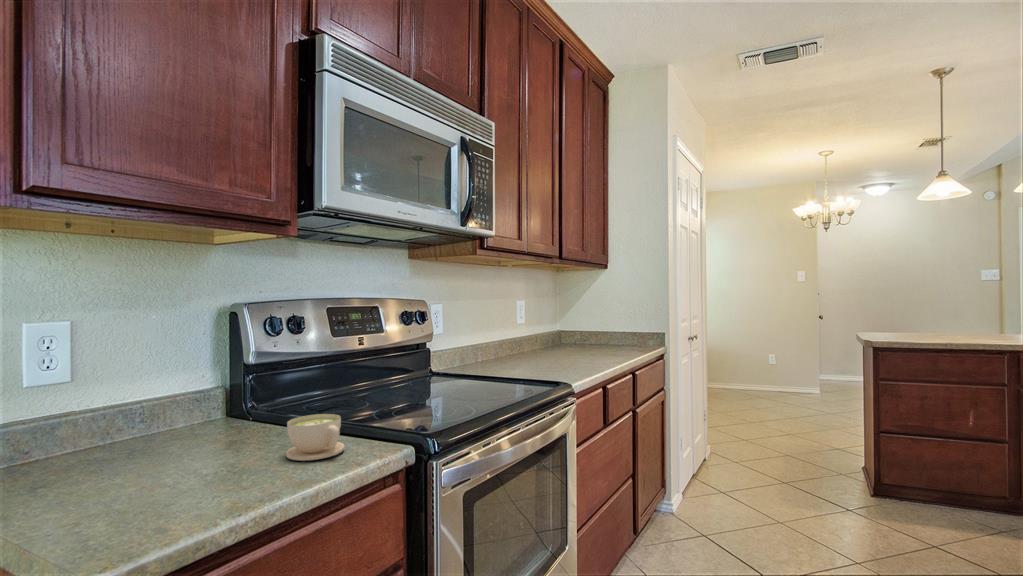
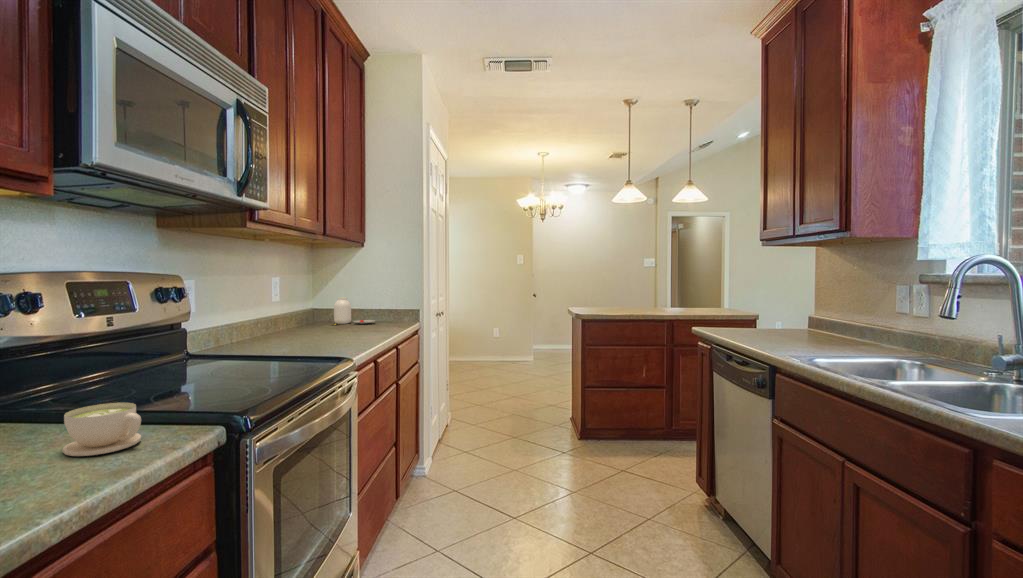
jar: none [572,320,617,348] -> present [331,297,374,325]

